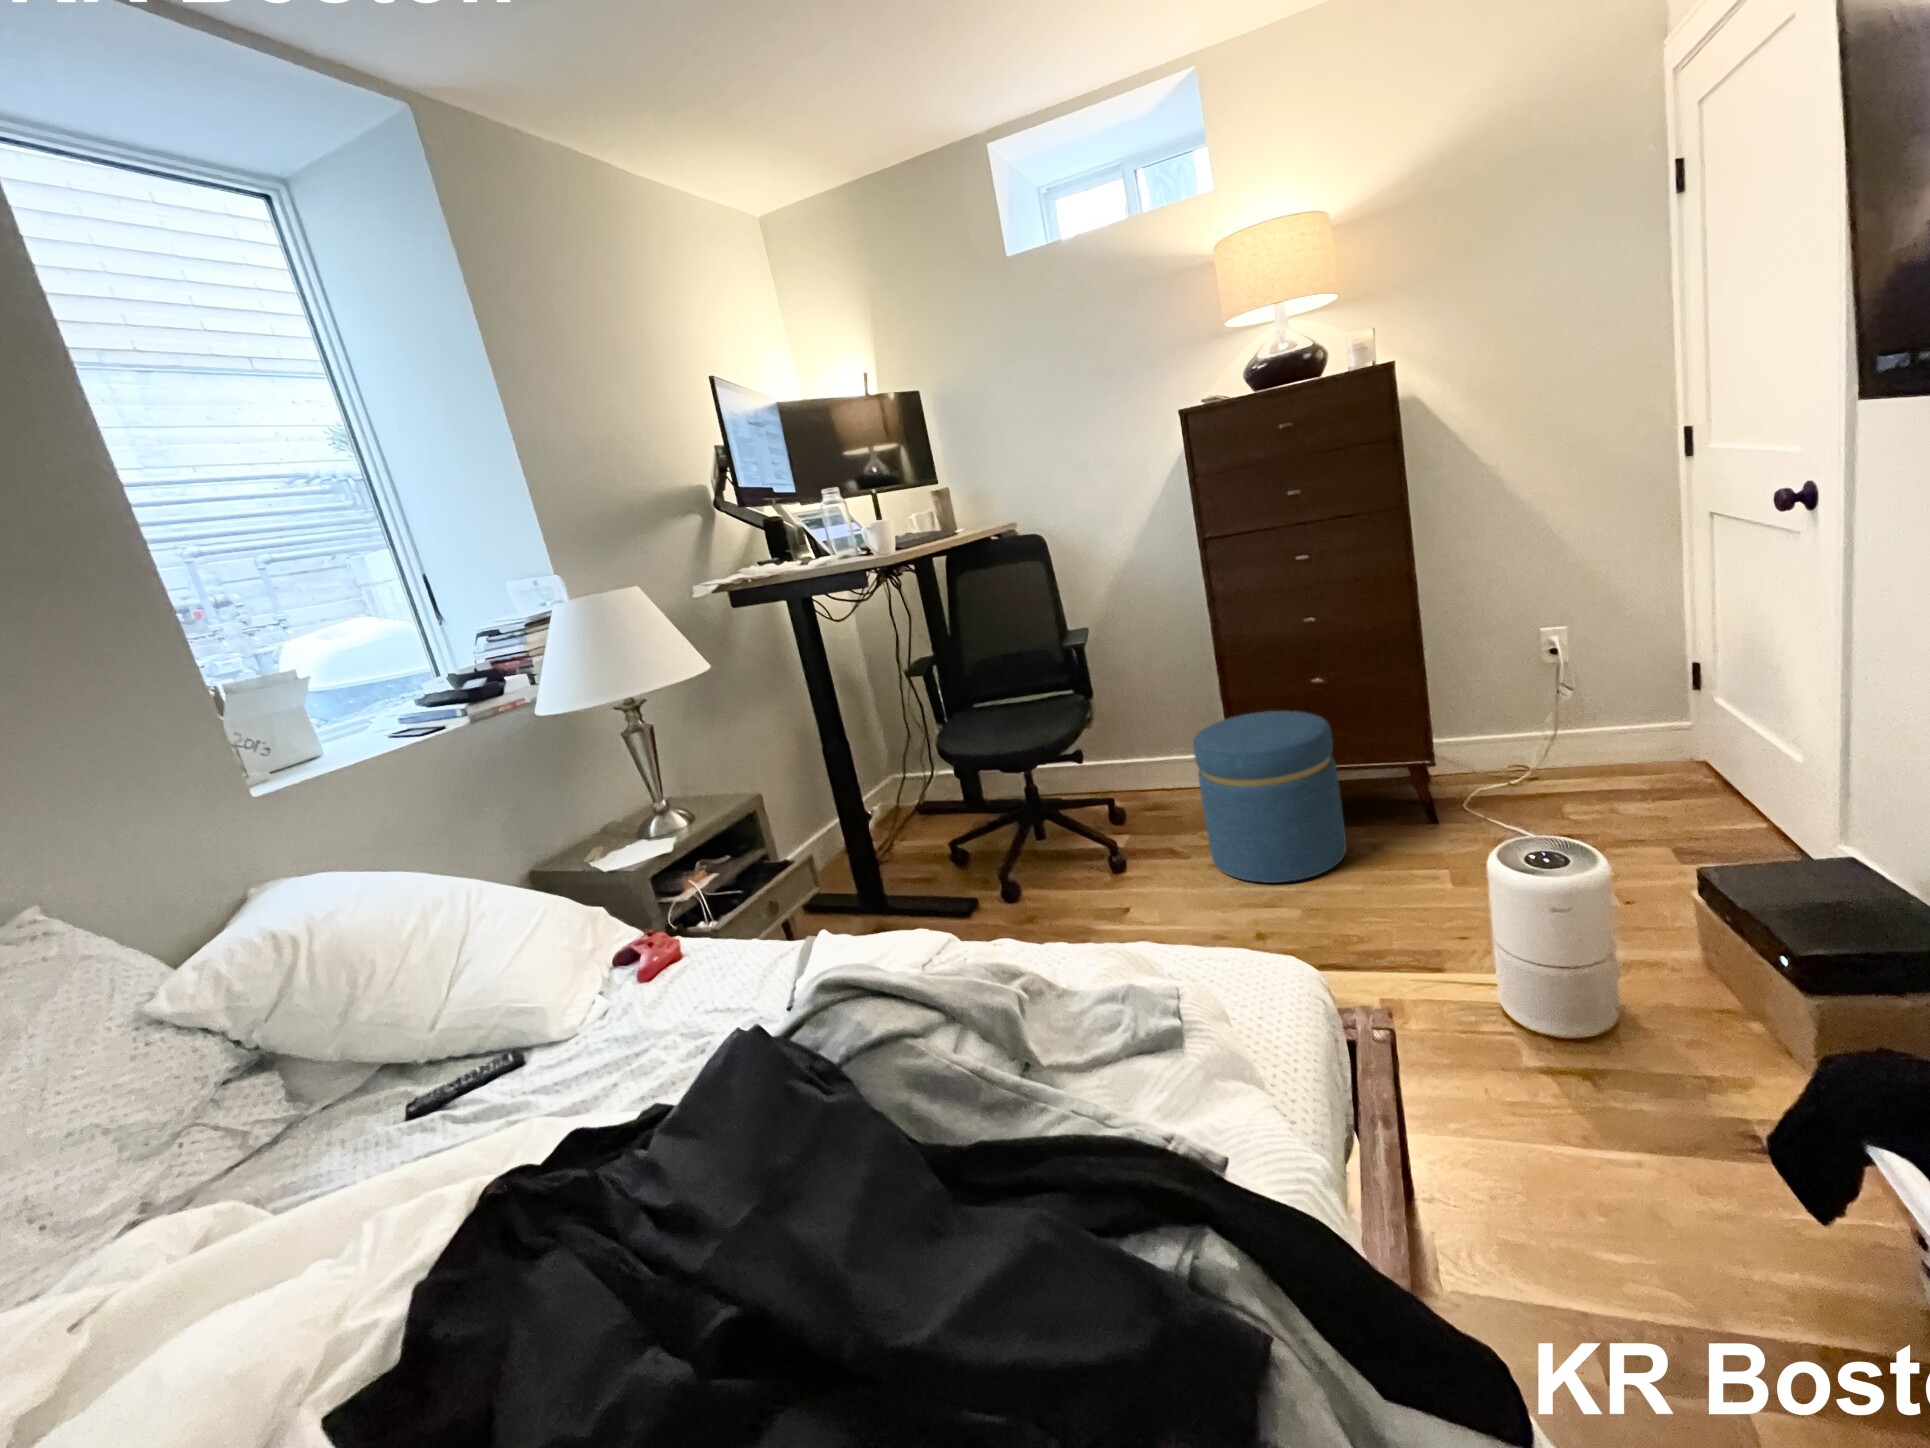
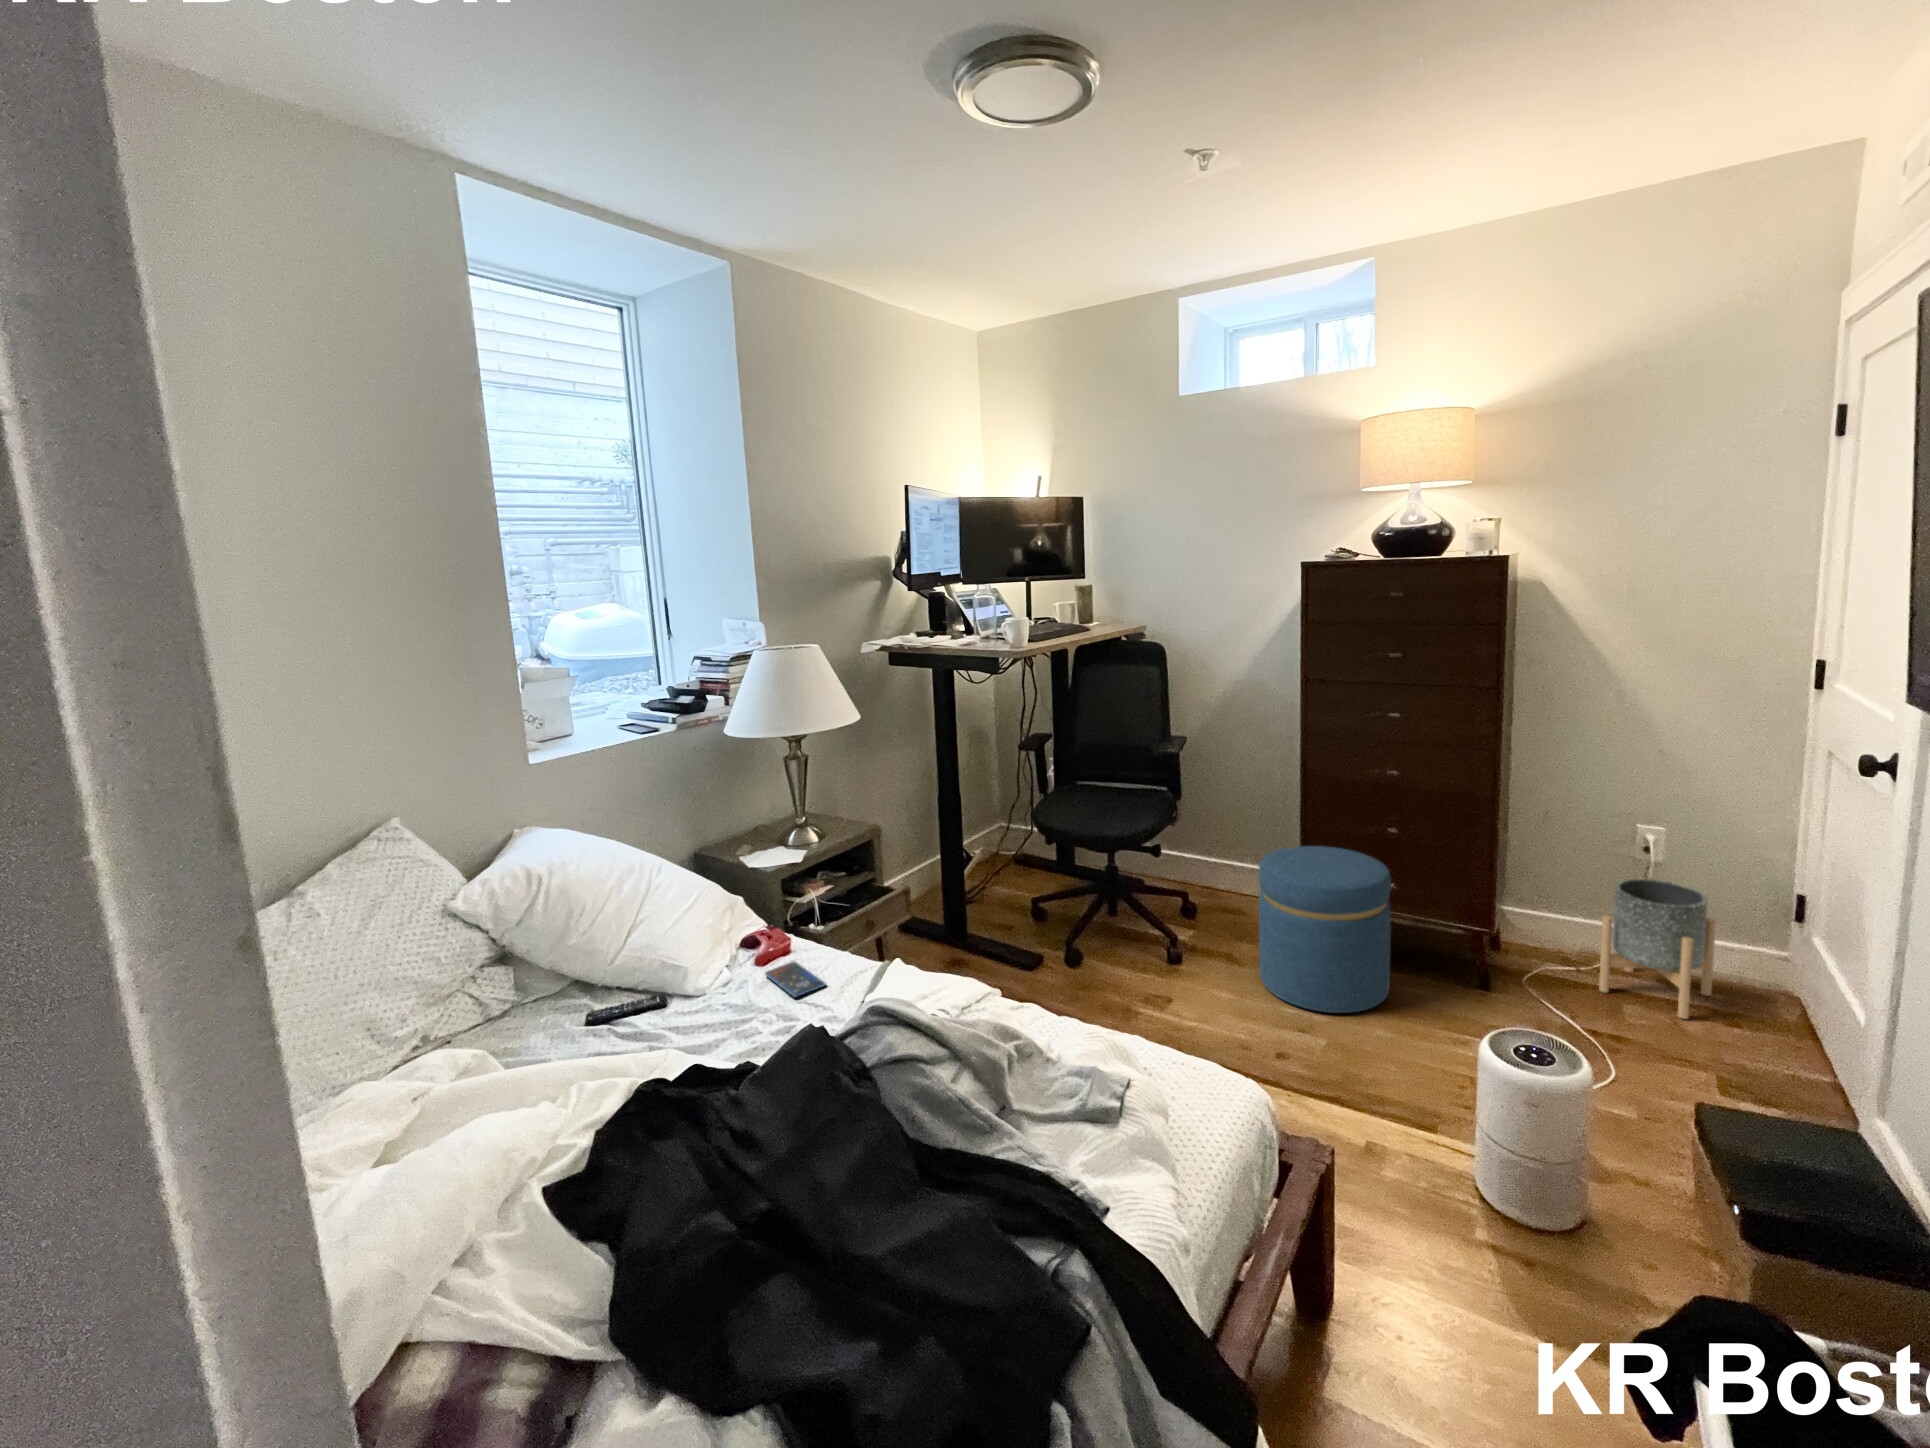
planter: none [1531,676,1636,803] -> present [1599,879,1716,1019]
smartphone: none [654,964,740,1007] -> present [765,962,825,997]

